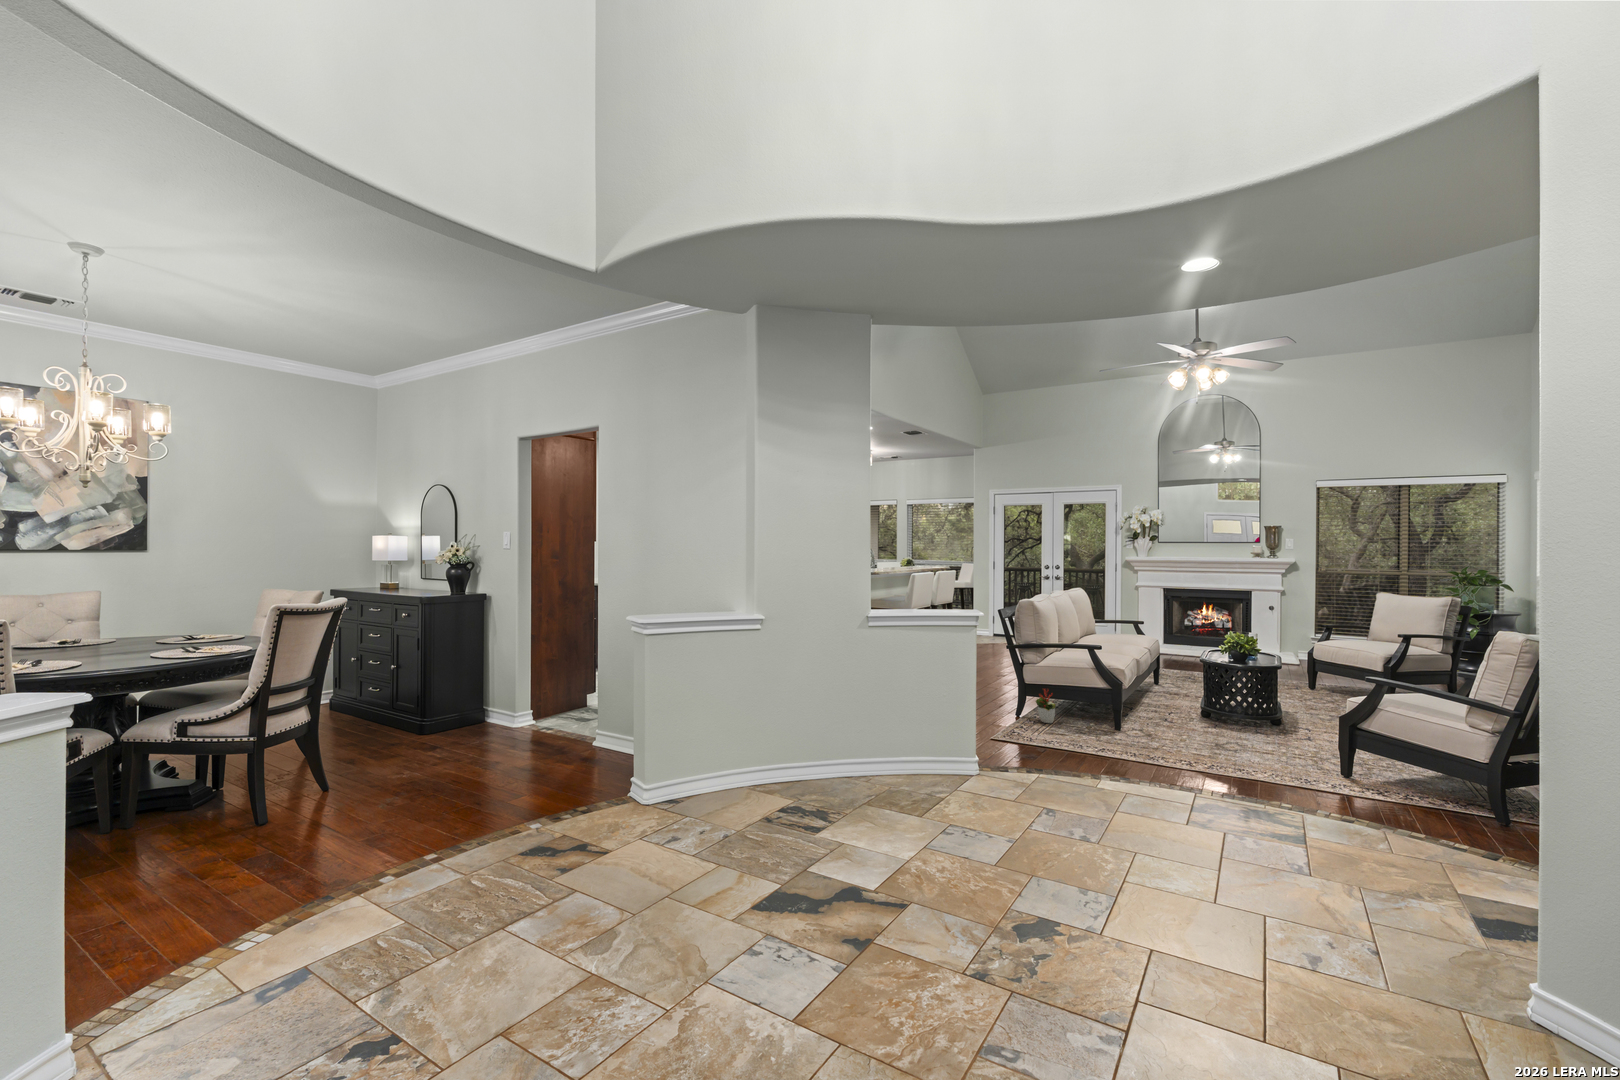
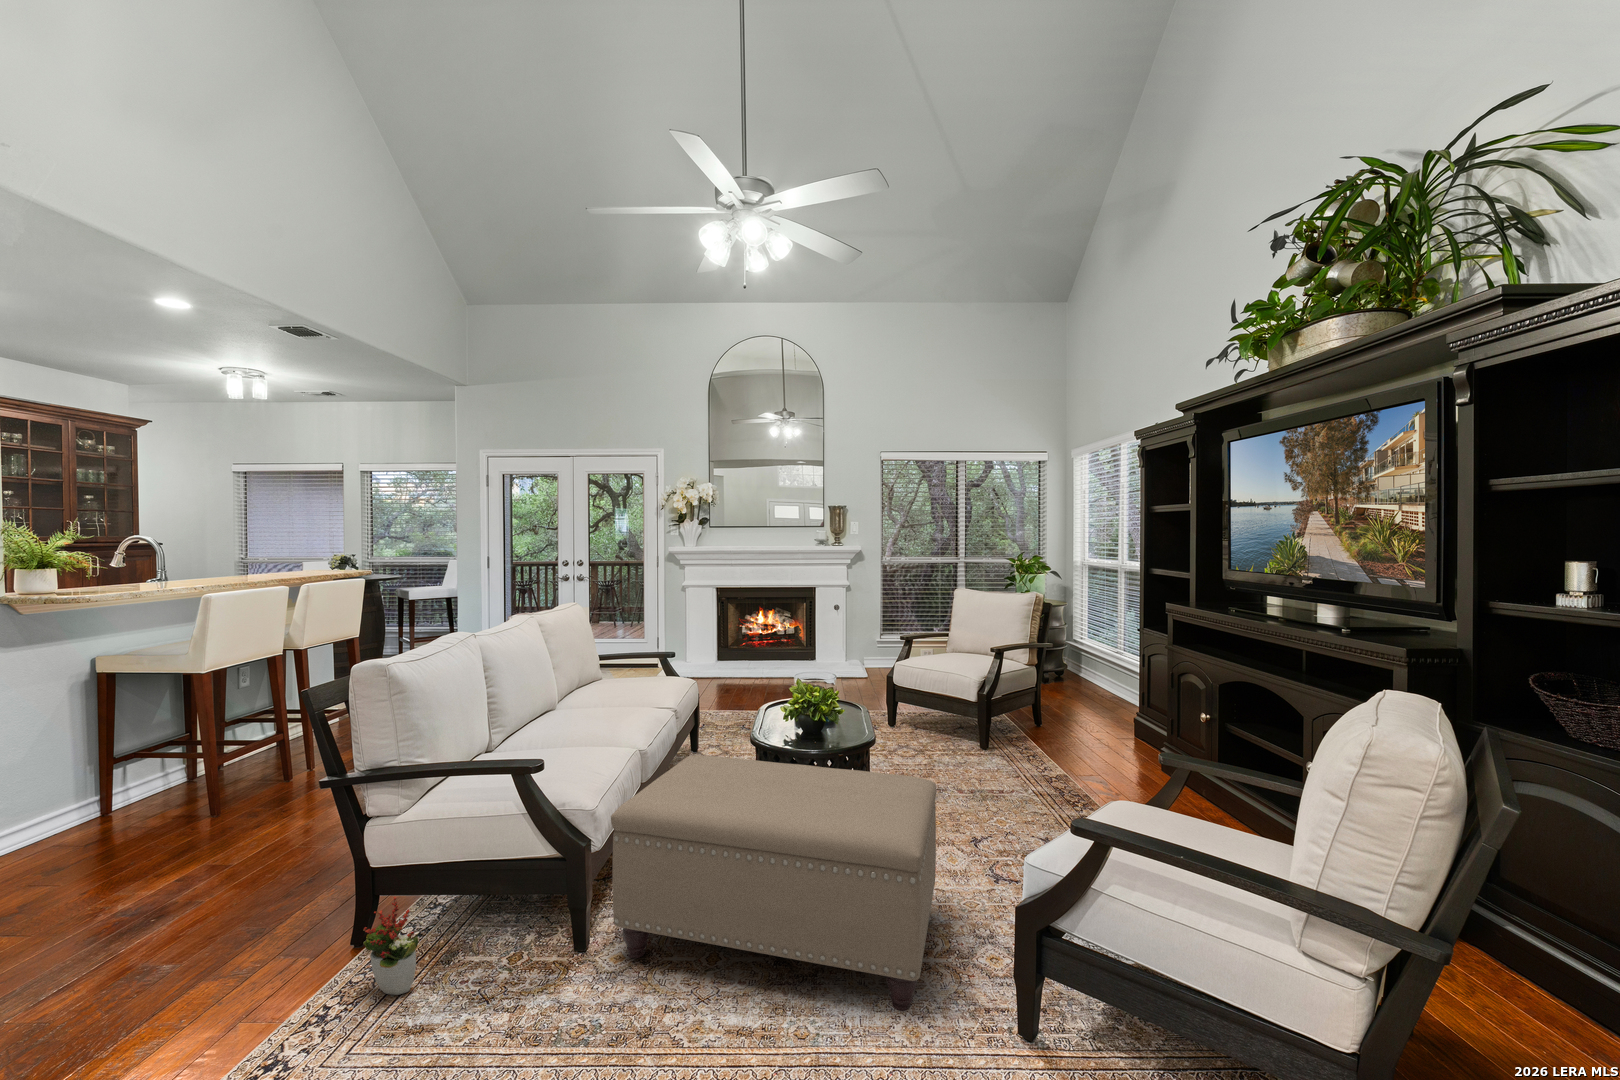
ottoman: none [1132,658,1302,754] -> present [611,756,936,1011]

